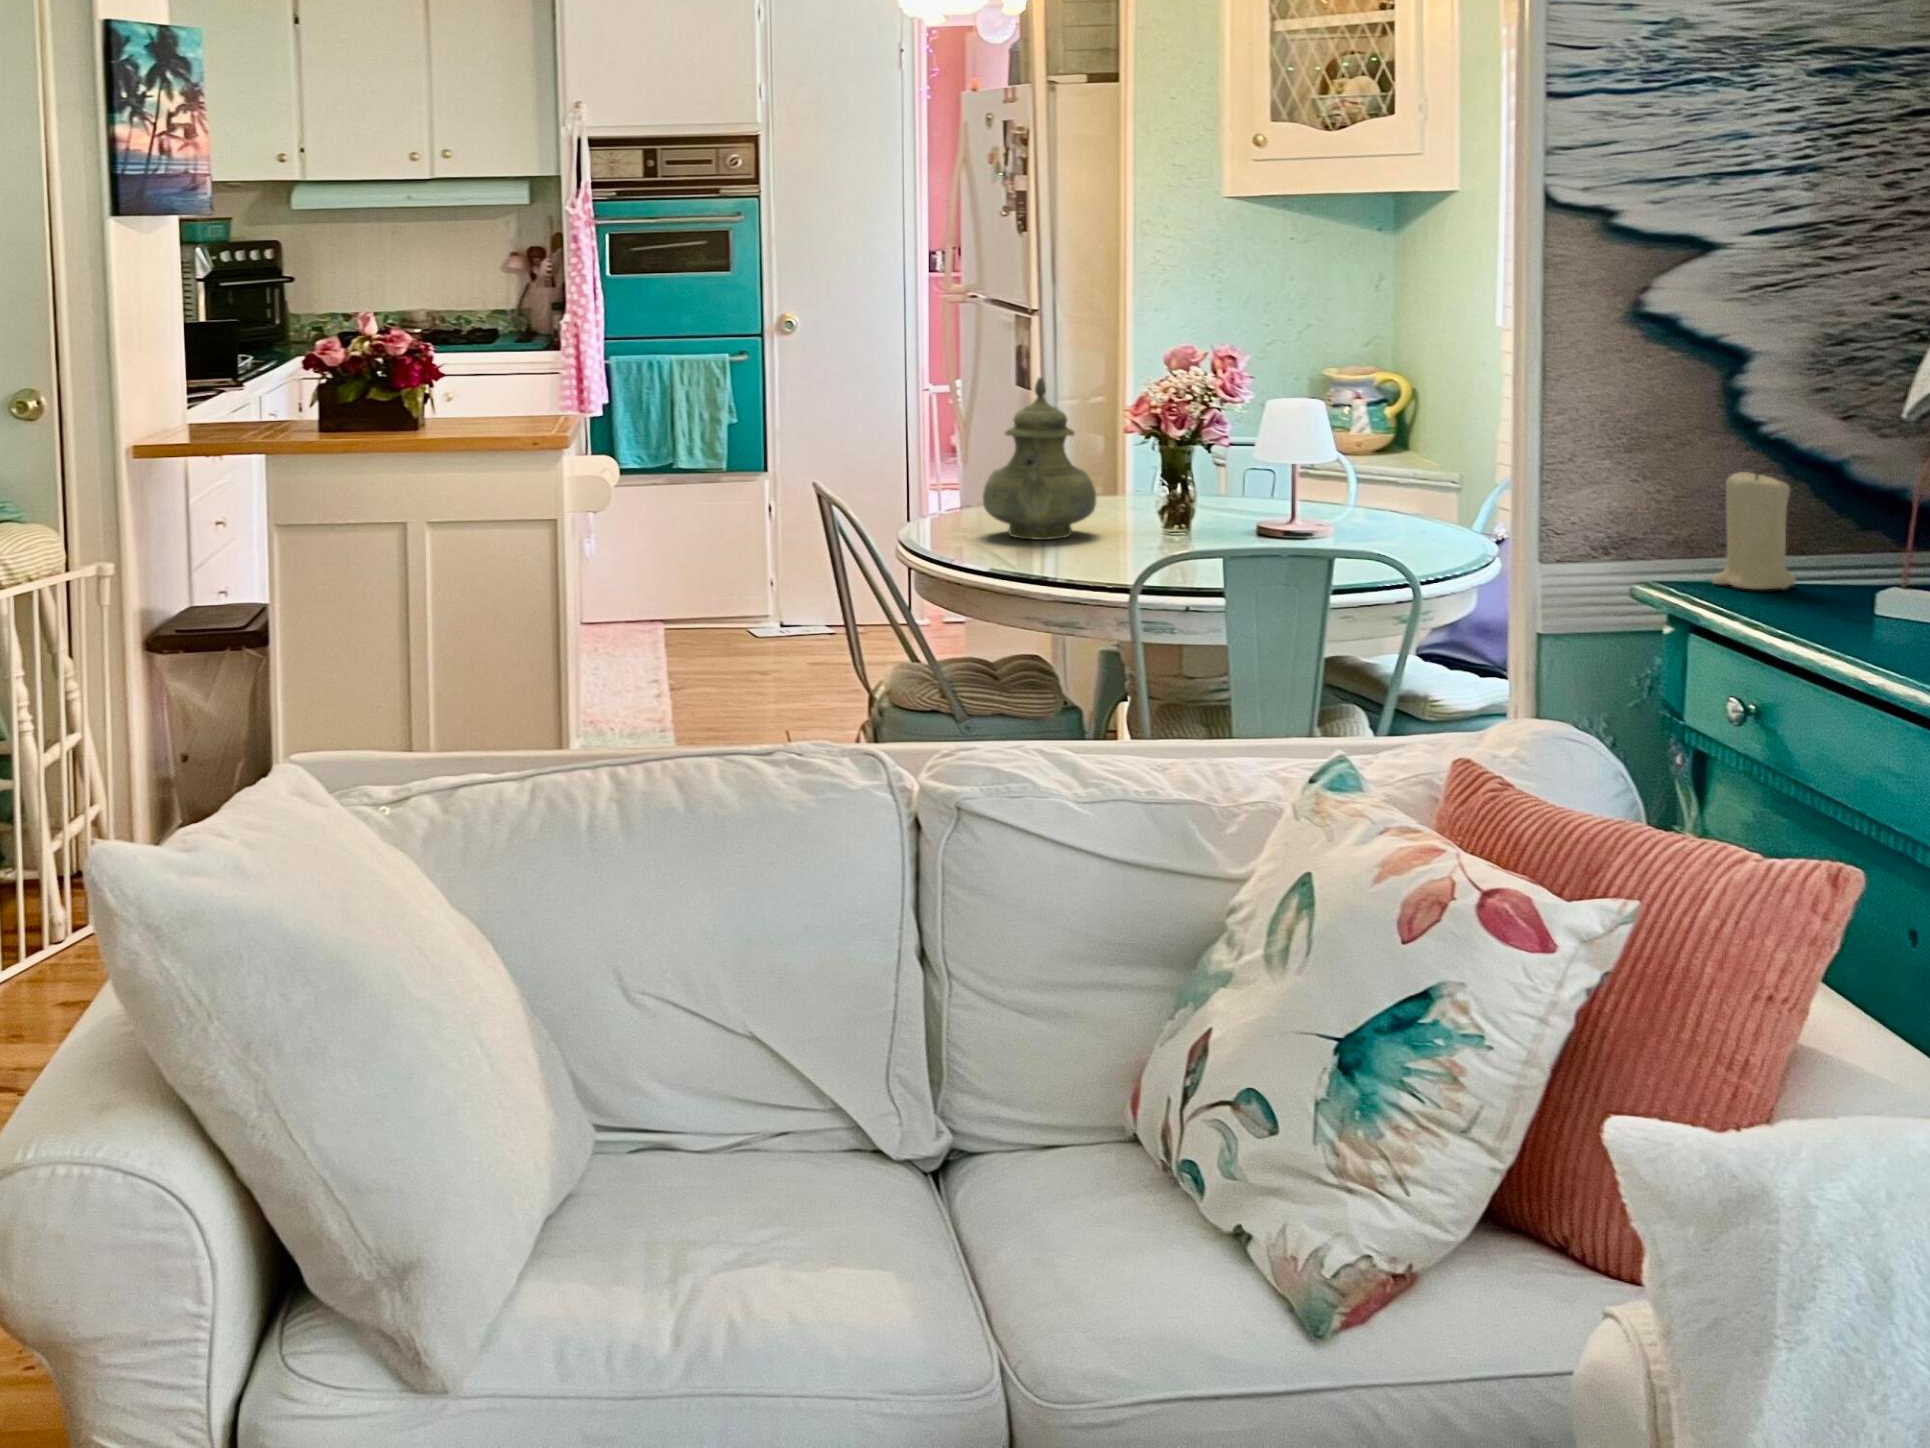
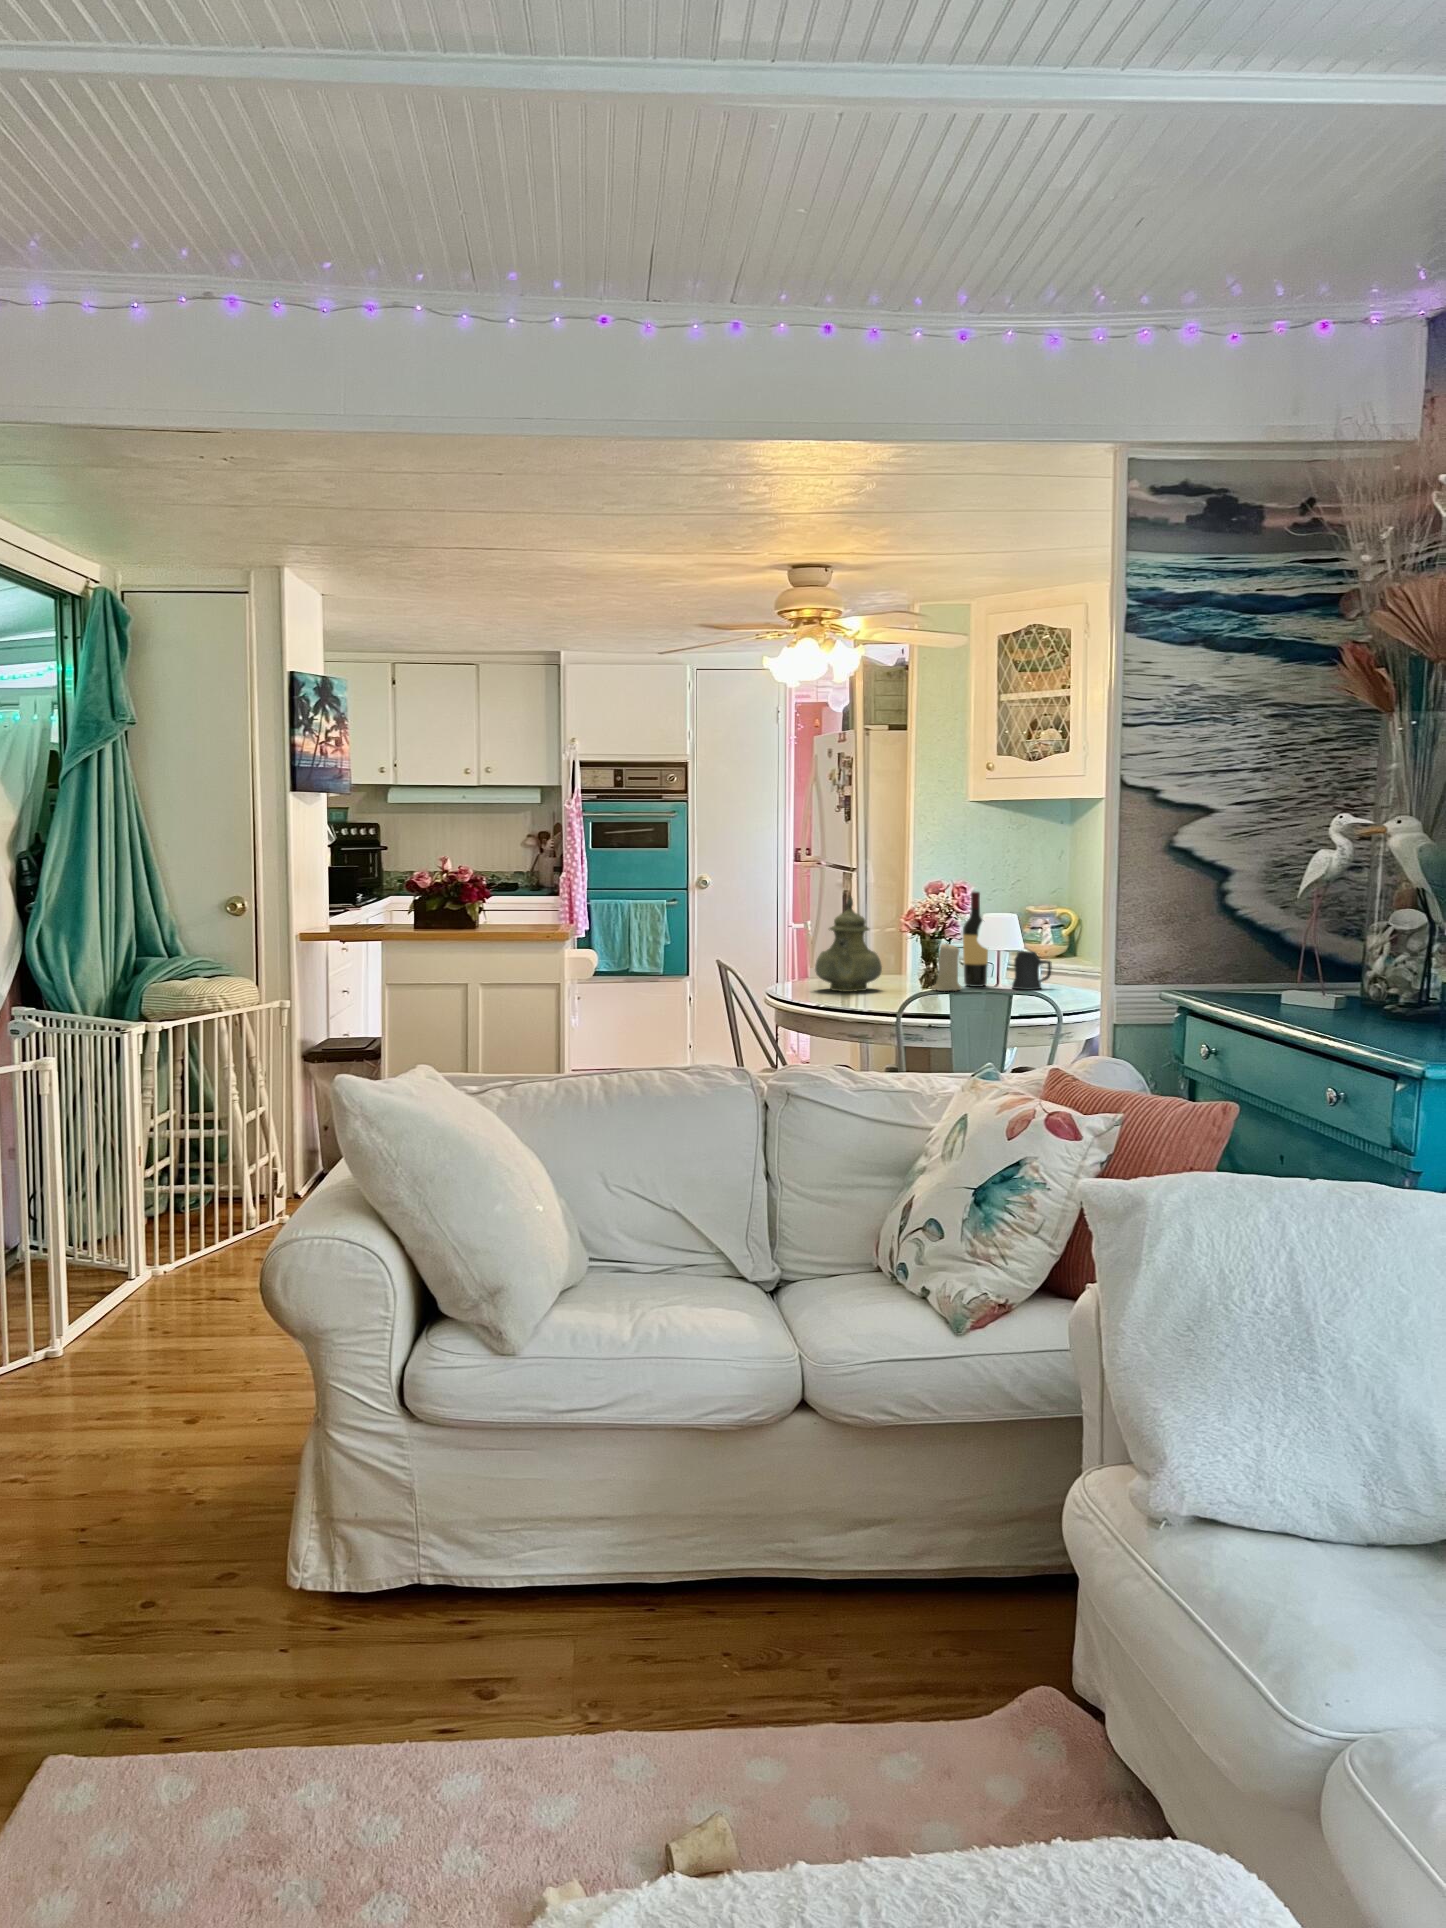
wine bottle: none [1233,365,1277,526] -> present [963,892,988,987]
mug: none [1320,467,1389,534] -> present [1012,951,1052,990]
candle: present [1712,470,1796,589] -> present [931,943,962,991]

